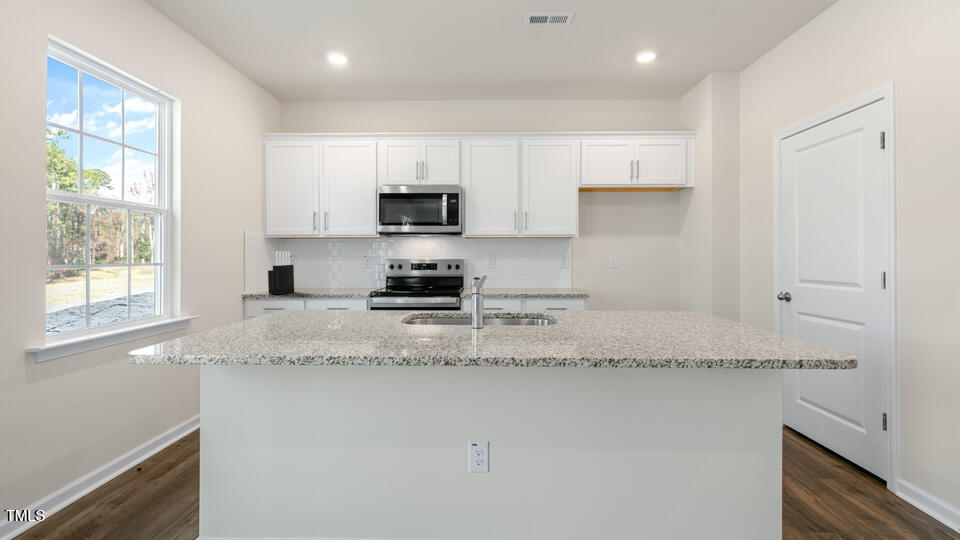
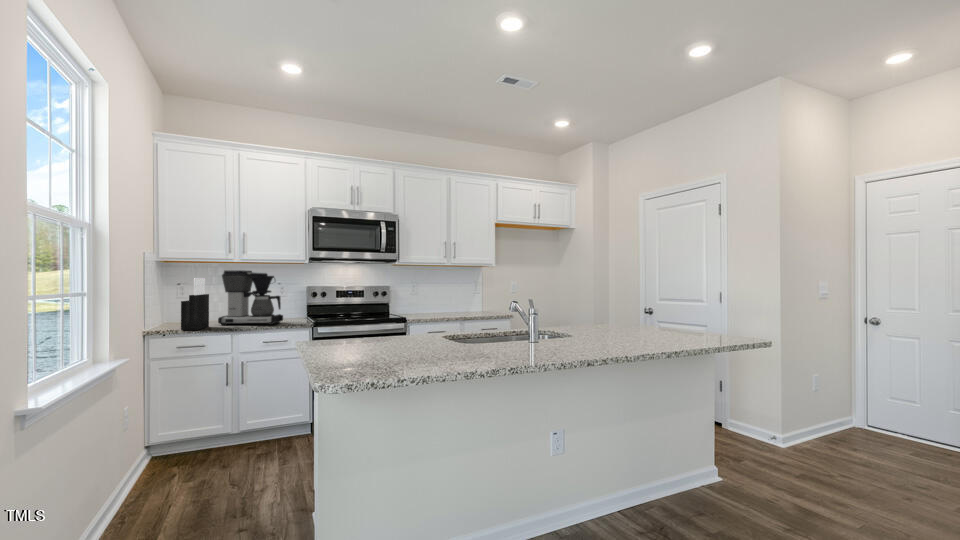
coffee maker: none [303,245,355,293] -> present [218,270,283,325]

